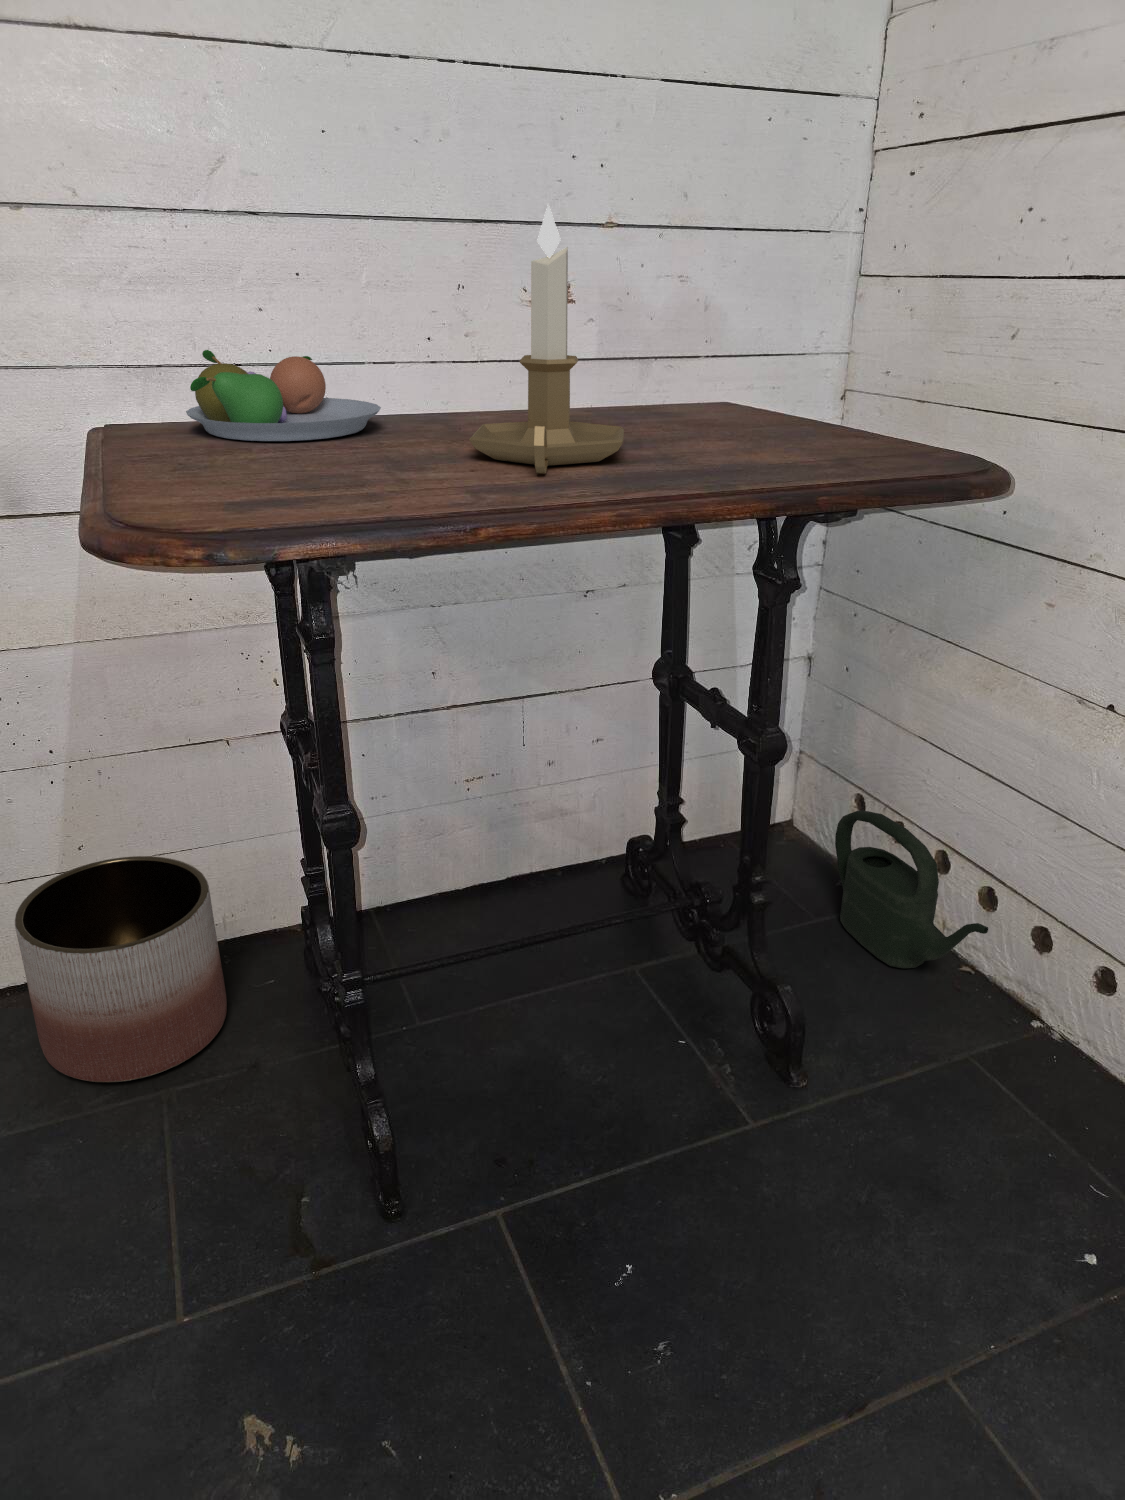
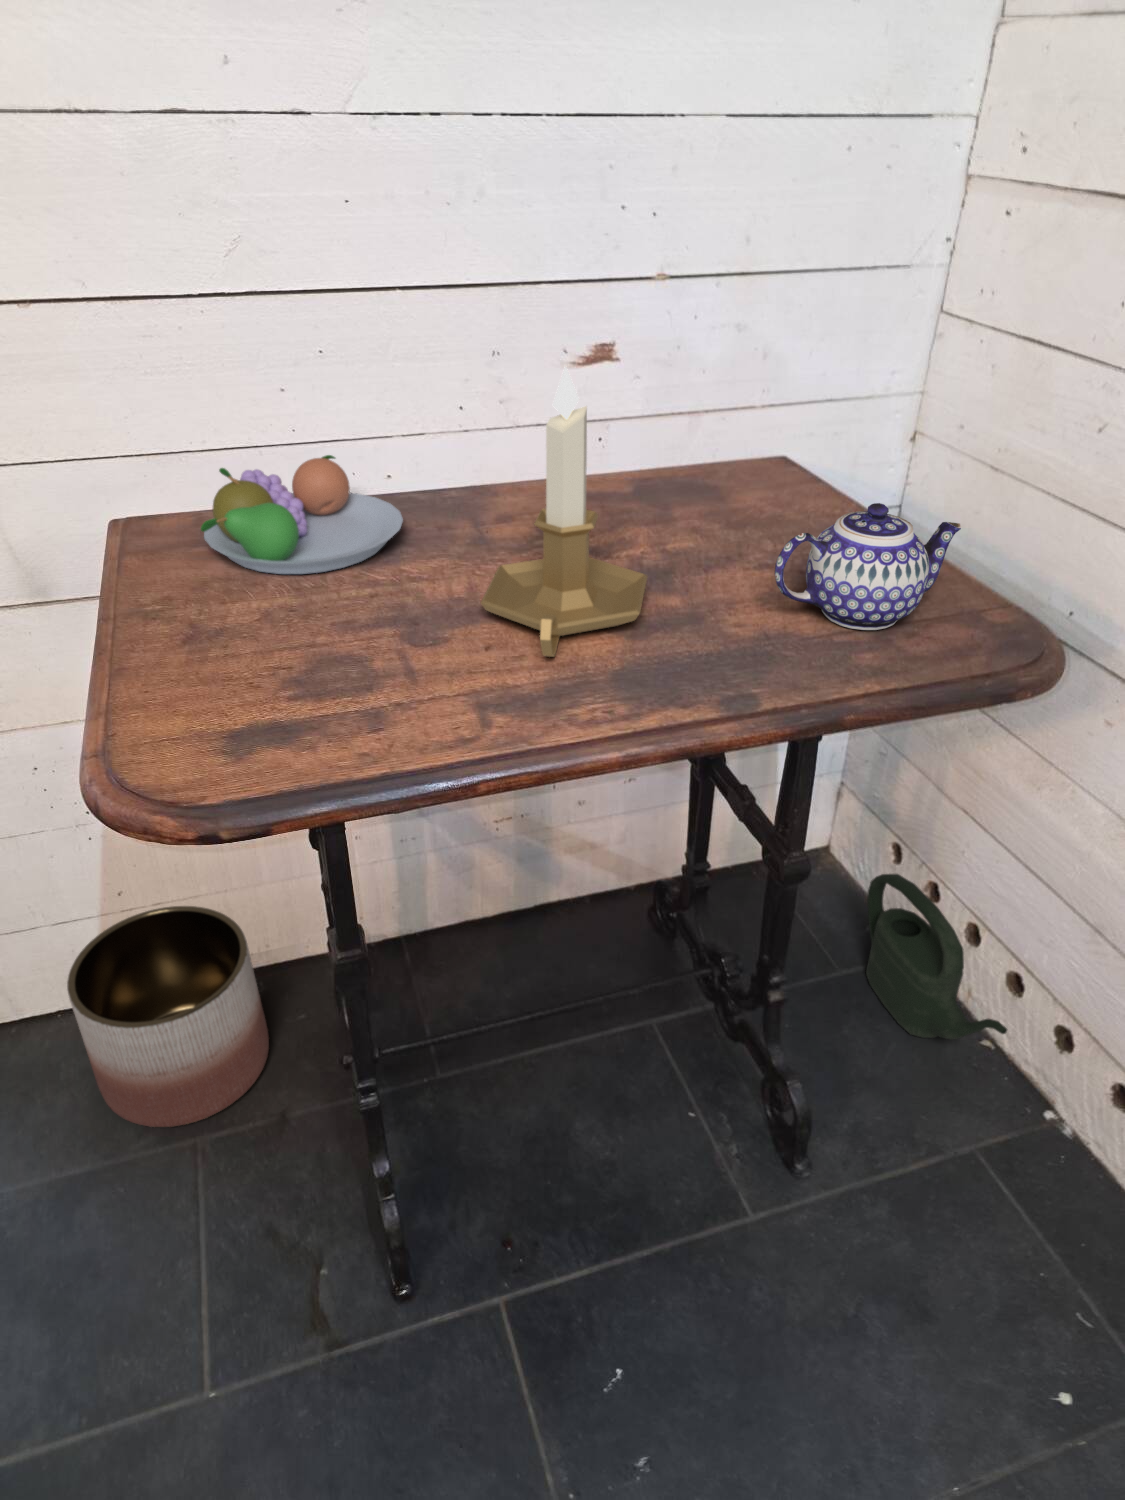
teapot: none [745,343,911,463] -> present [775,503,961,630]

